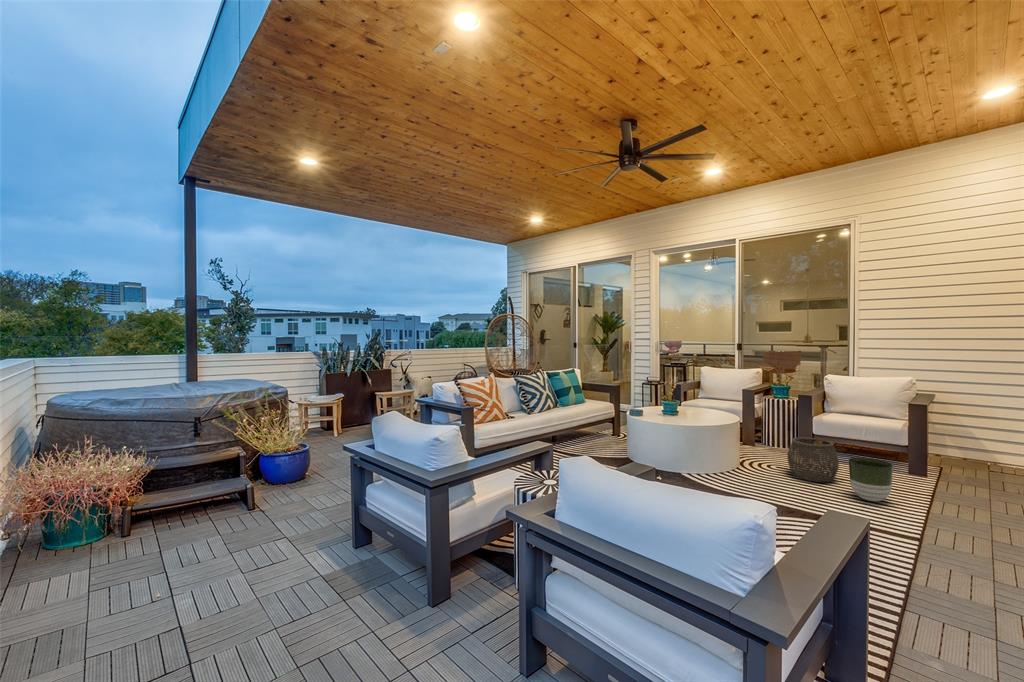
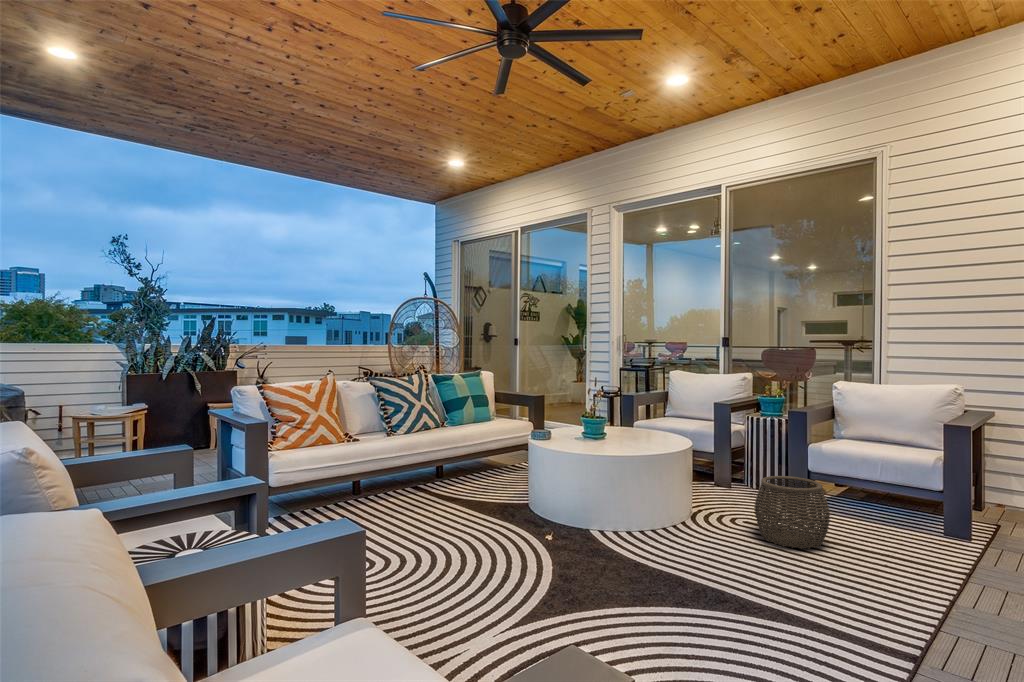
planter: present [849,458,893,502] -> none [834,510,900,583]

